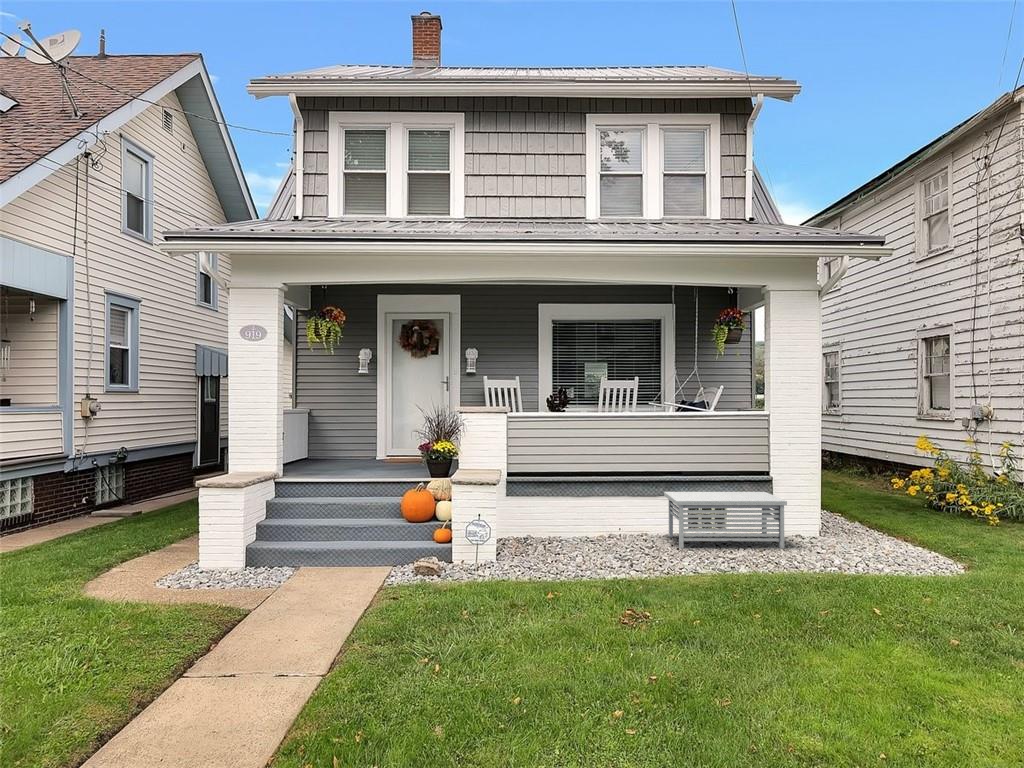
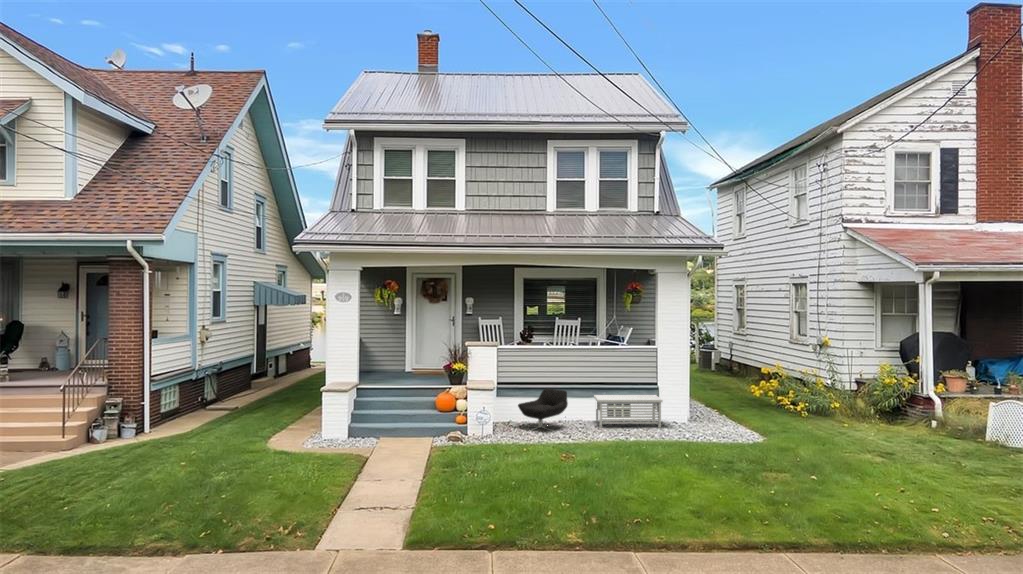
lounge chair: none [541,481,625,555] -> present [518,388,568,431]

